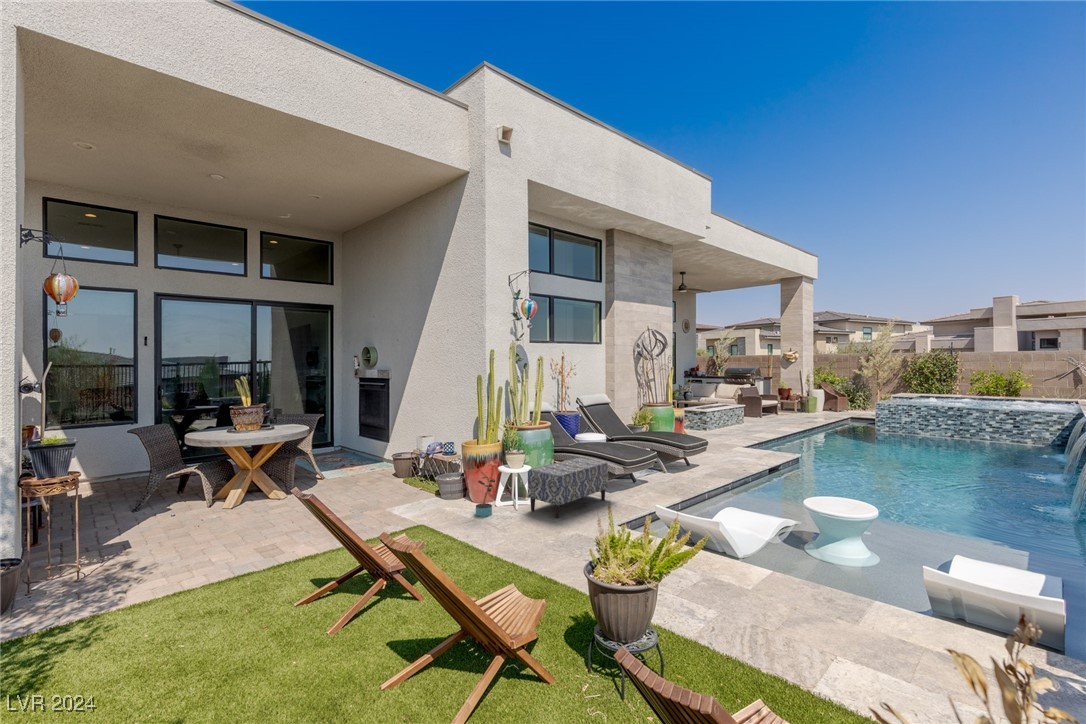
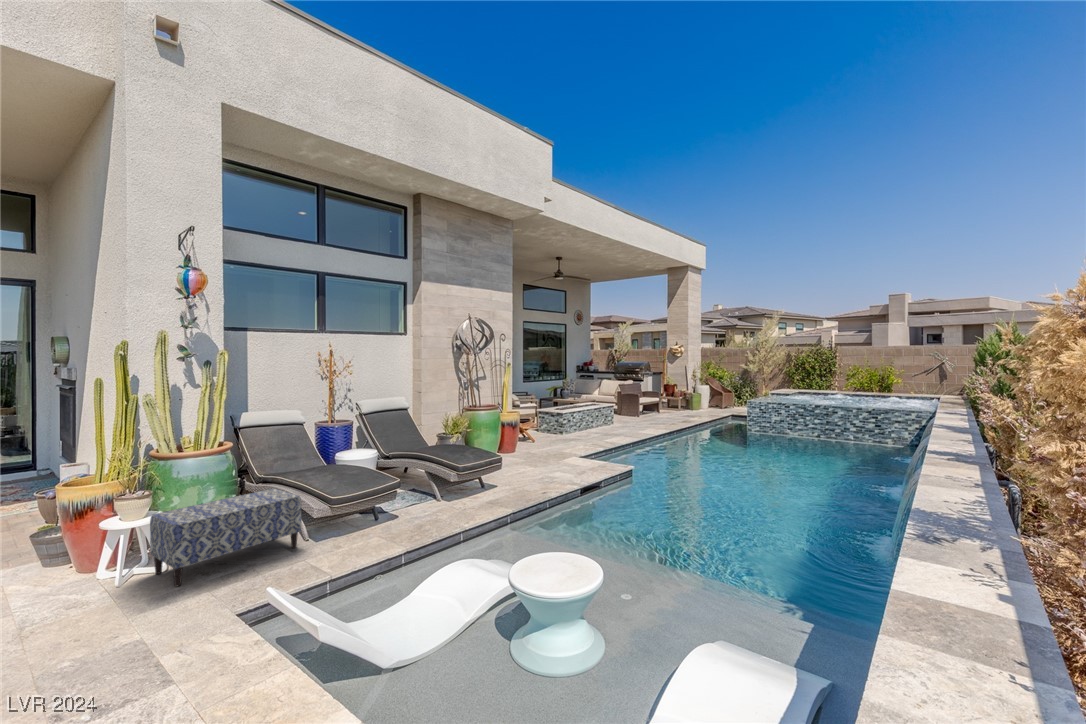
potted plant: present [469,461,495,517] -> none [42,503,98,590]

